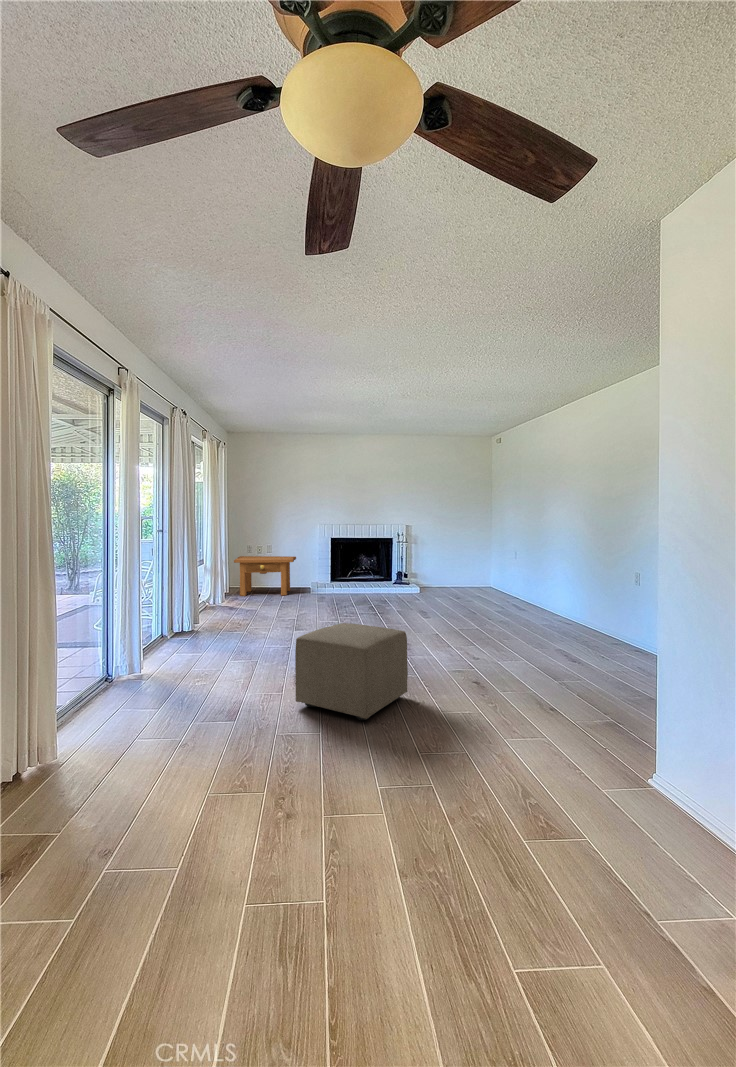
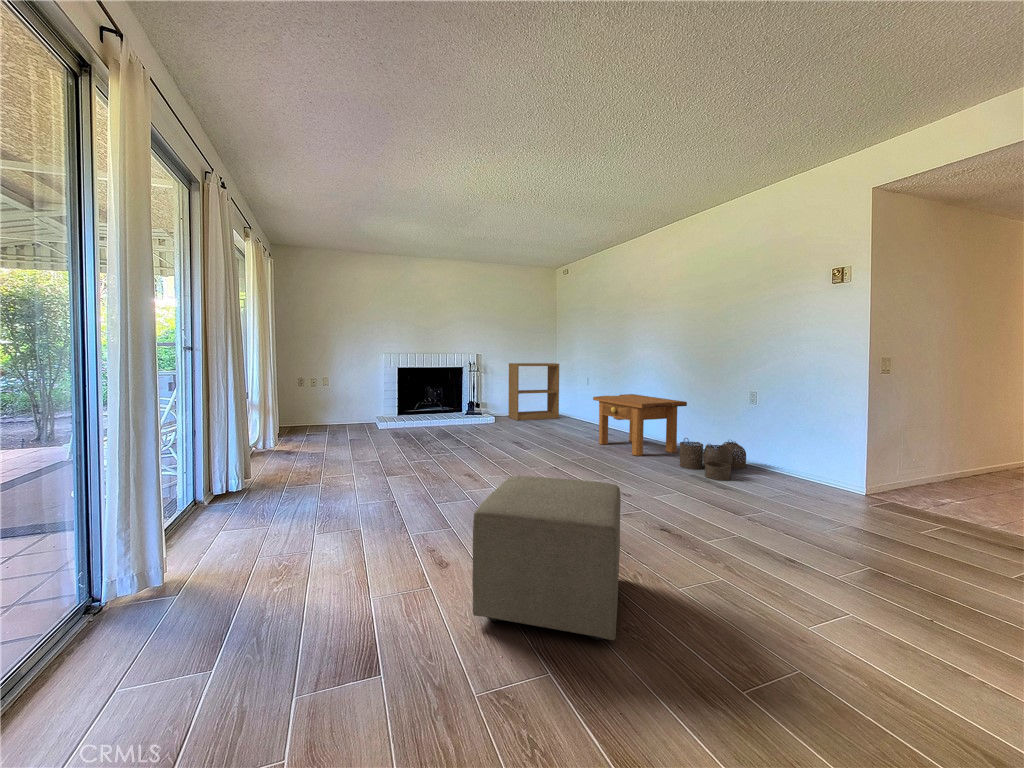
bookshelf: none [437,533,487,590] -> present [509,363,559,420]
side table: present [234,556,296,596] -> present [593,394,687,456]
woven basket: none [556,610,626,650] -> present [680,438,746,480]

